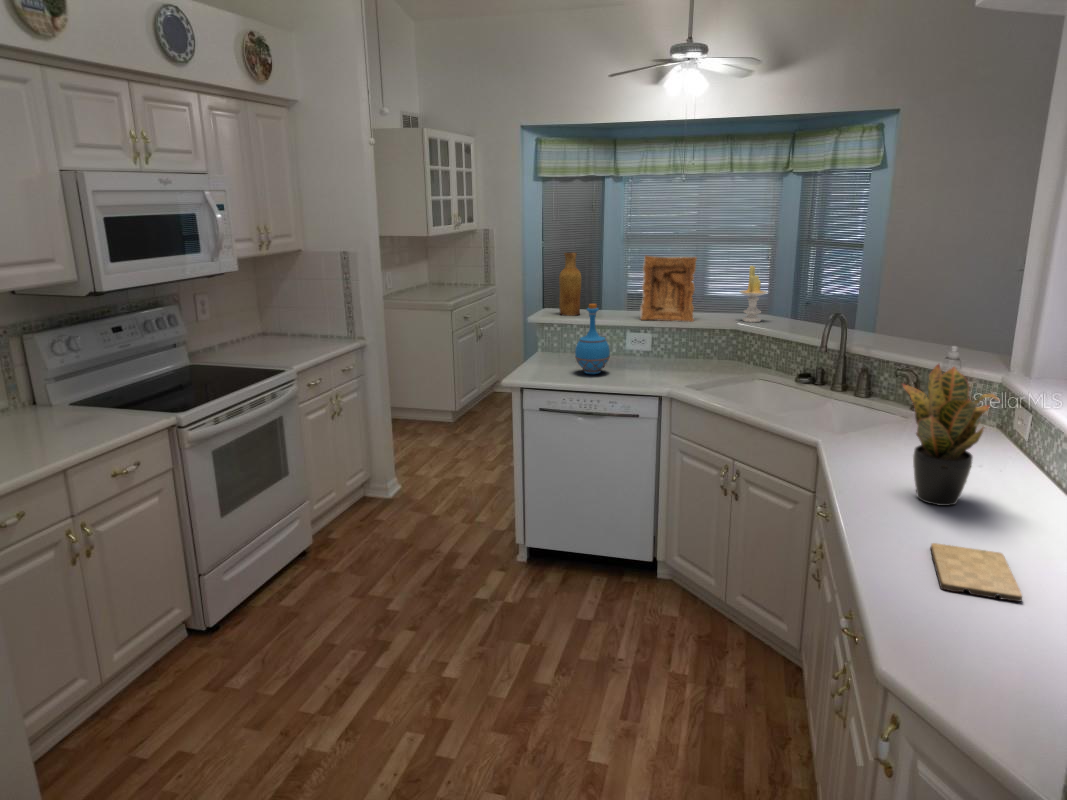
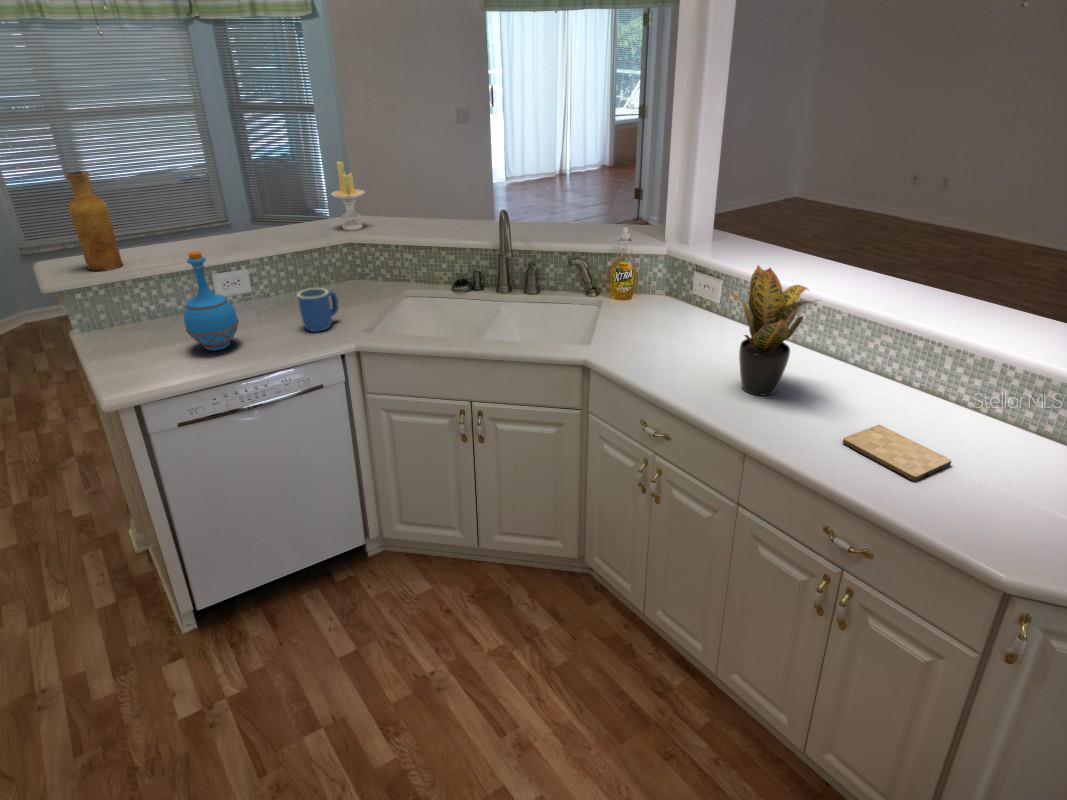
picture frame: present [640,256,697,322] -> none [203,158,297,256]
mug: none [652,348,684,381] -> present [298,288,338,332]

